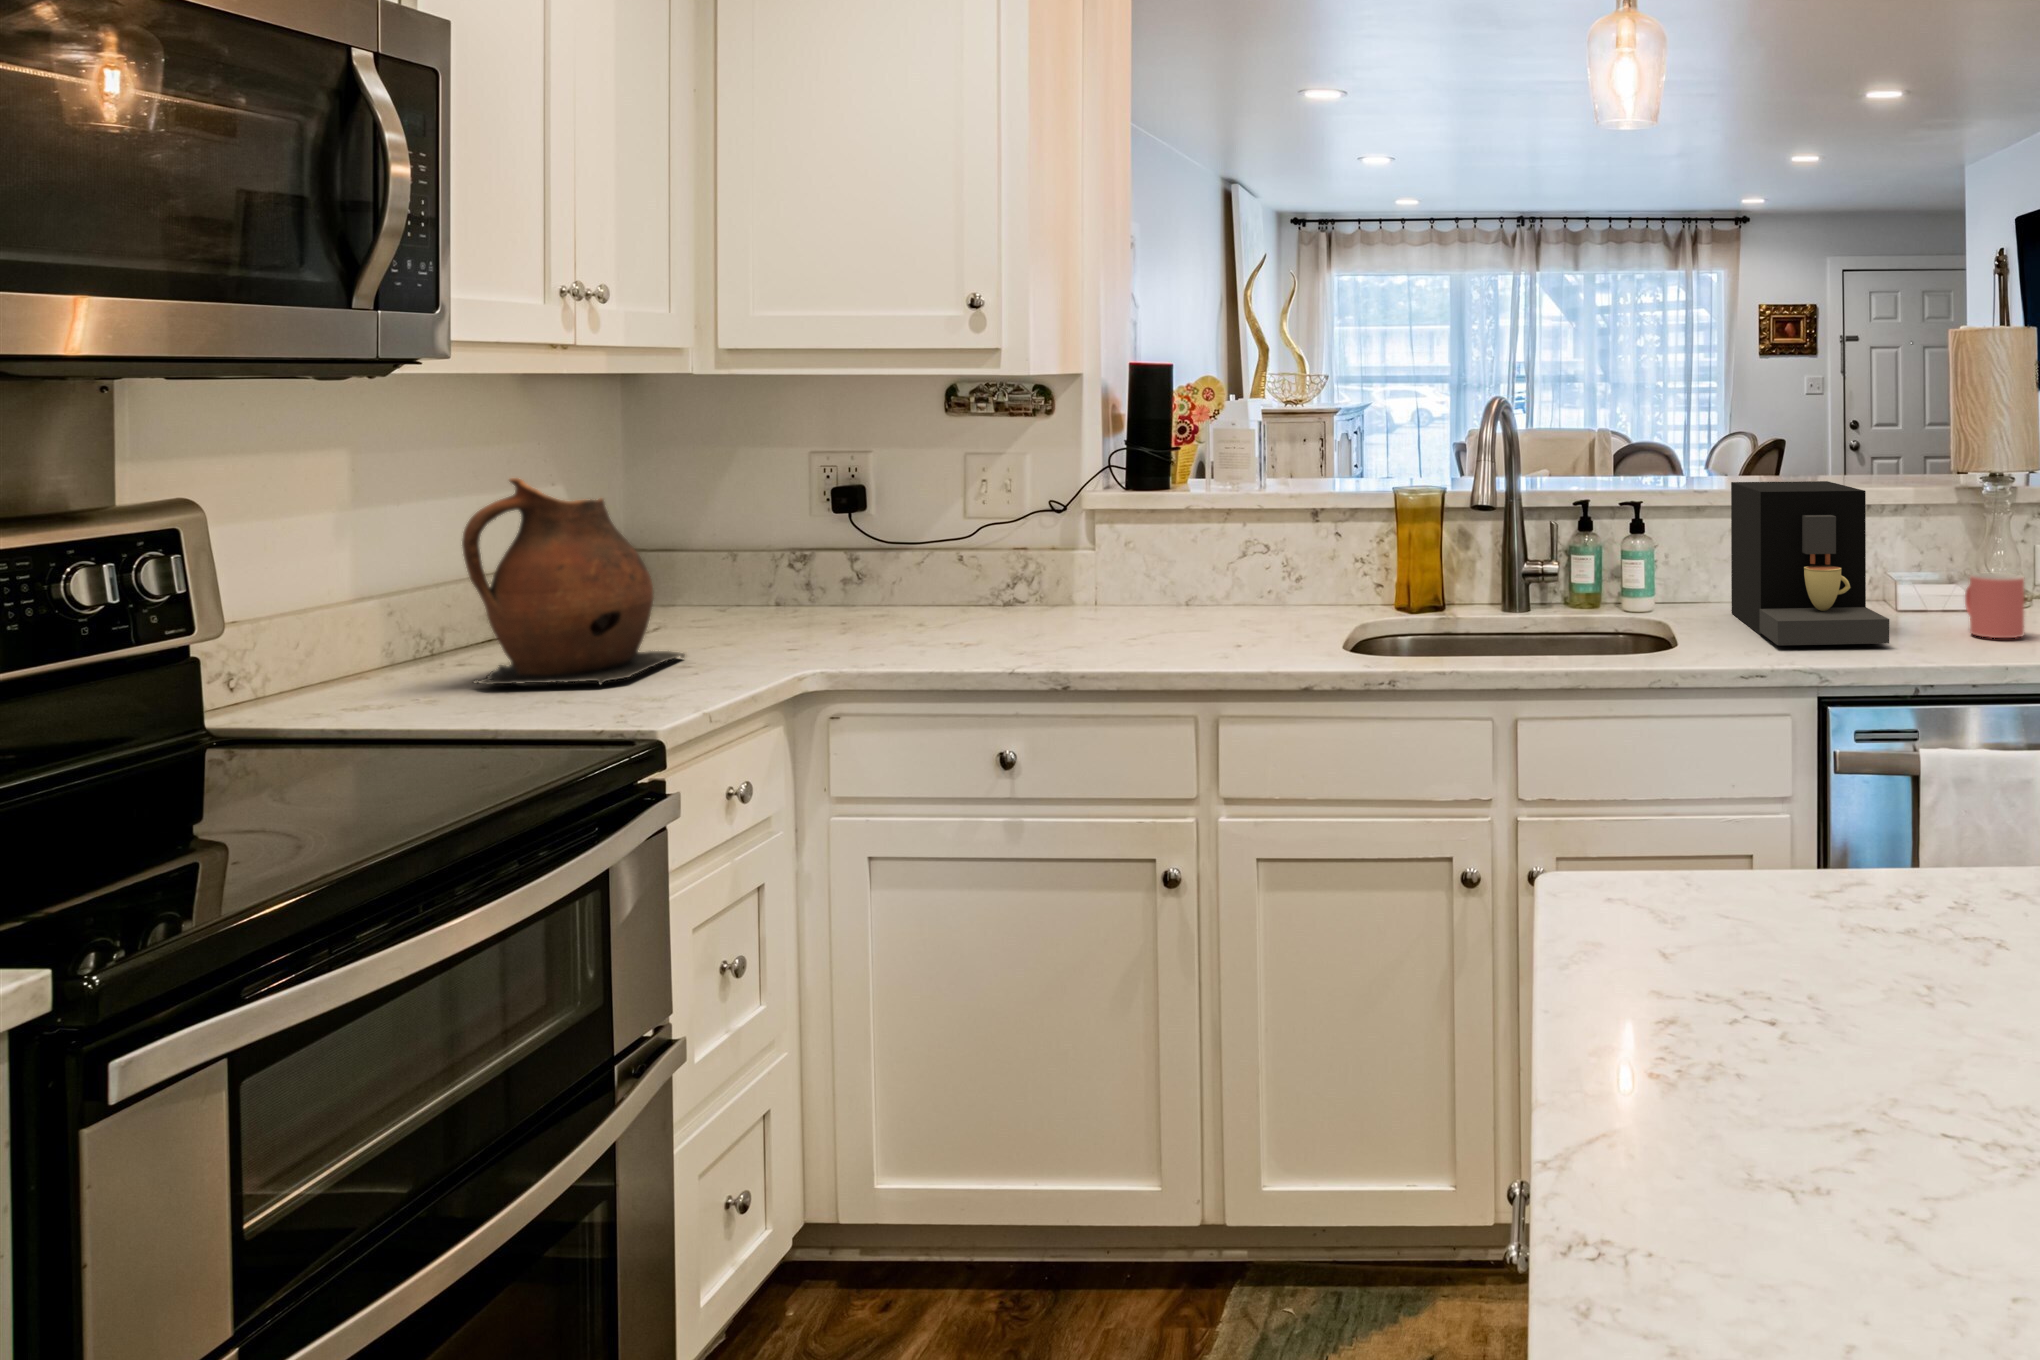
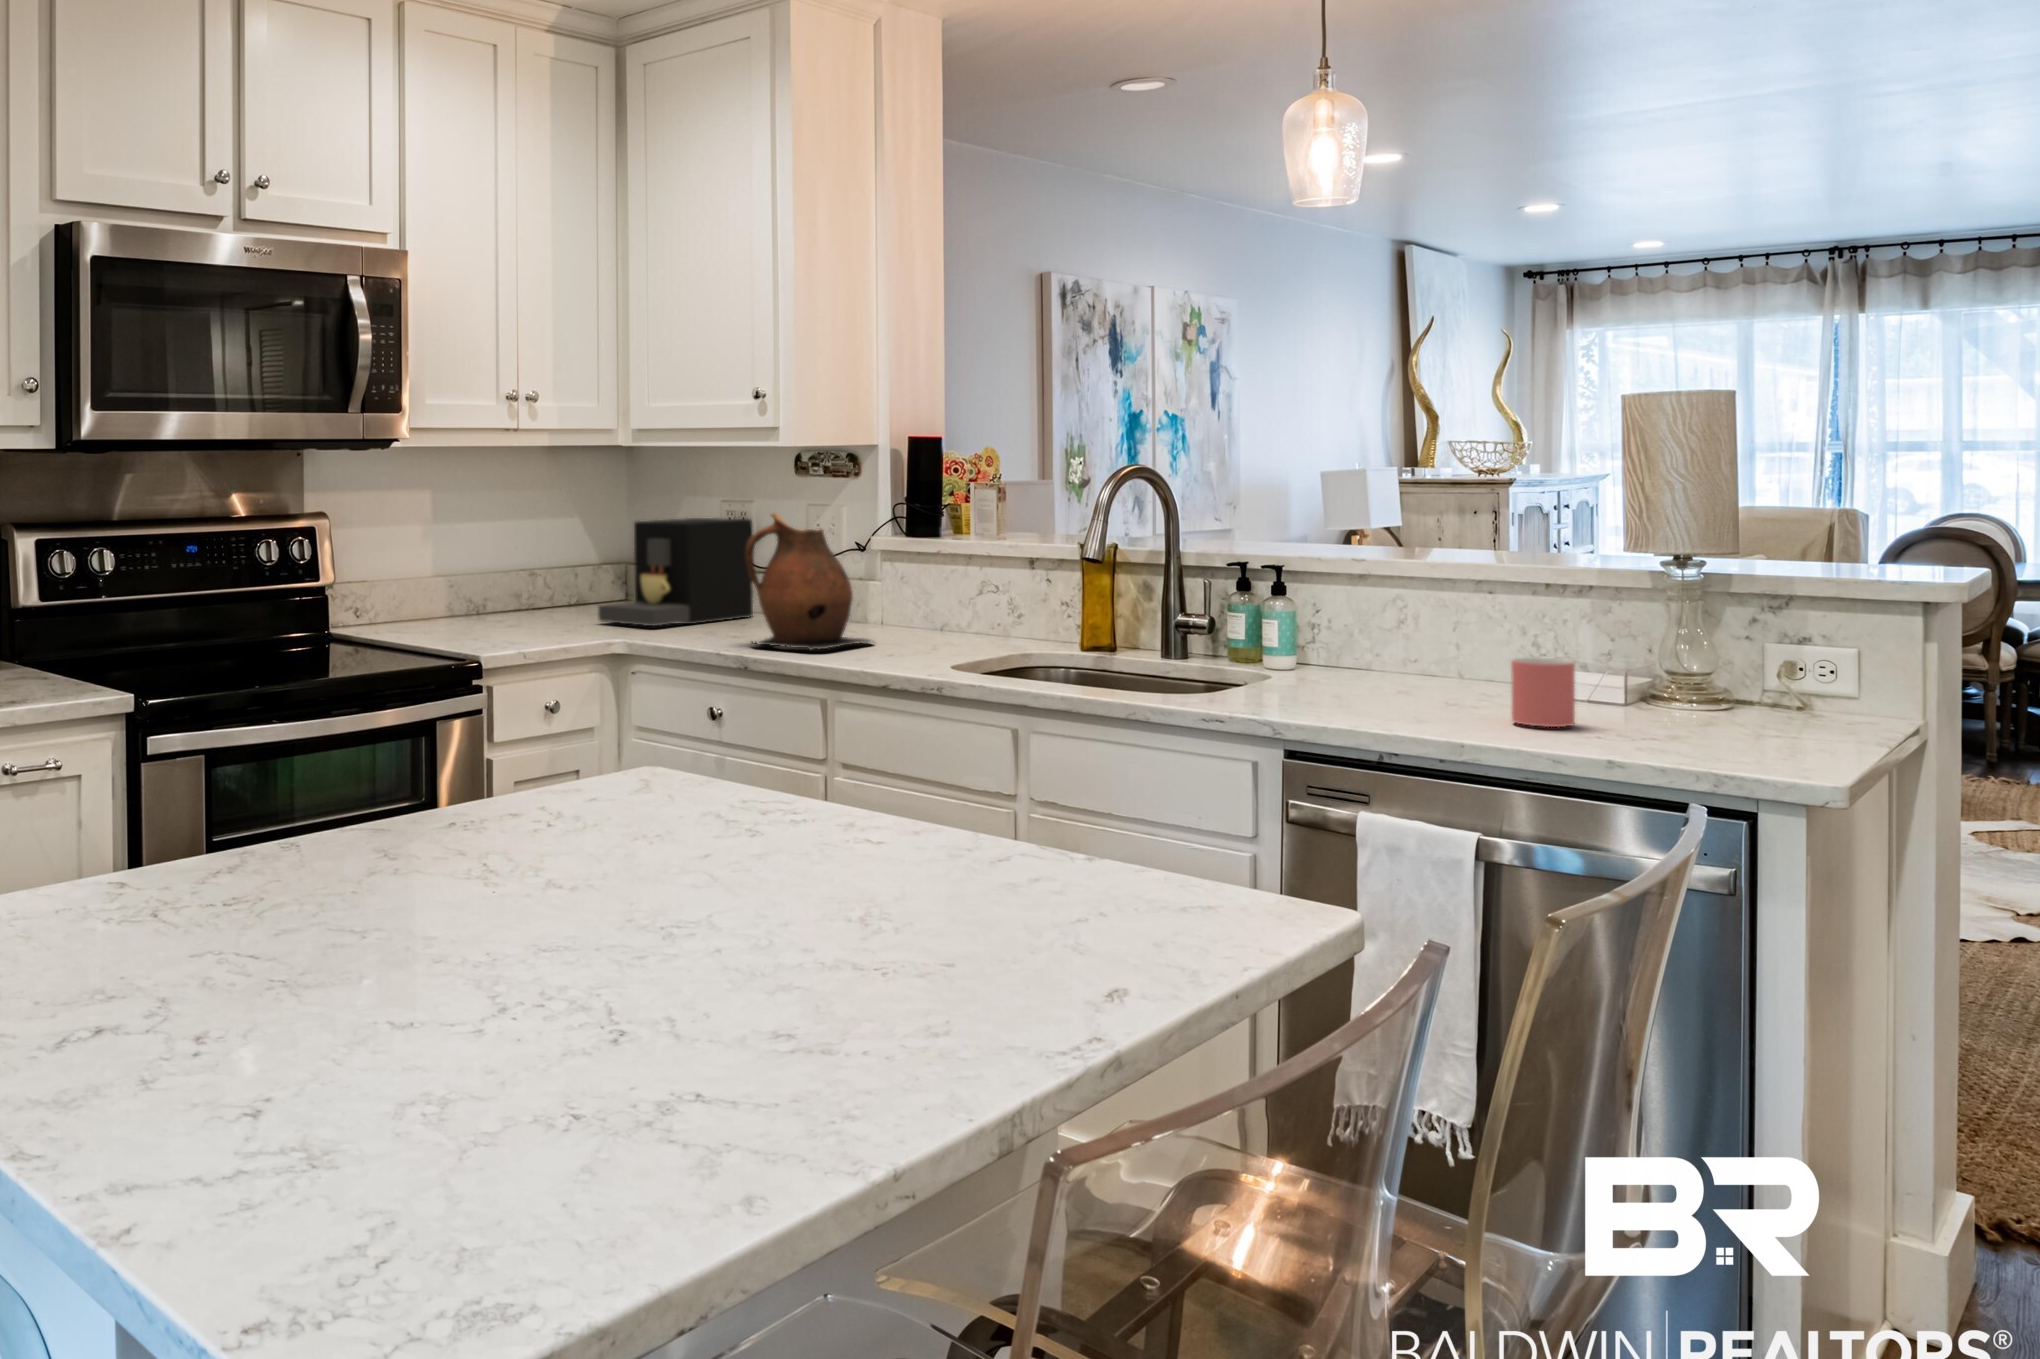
ceramic pitcher: present [462,478,684,684] -> present [746,513,874,650]
coffee maker: present [1731,481,1889,645] -> present [598,518,753,626]

